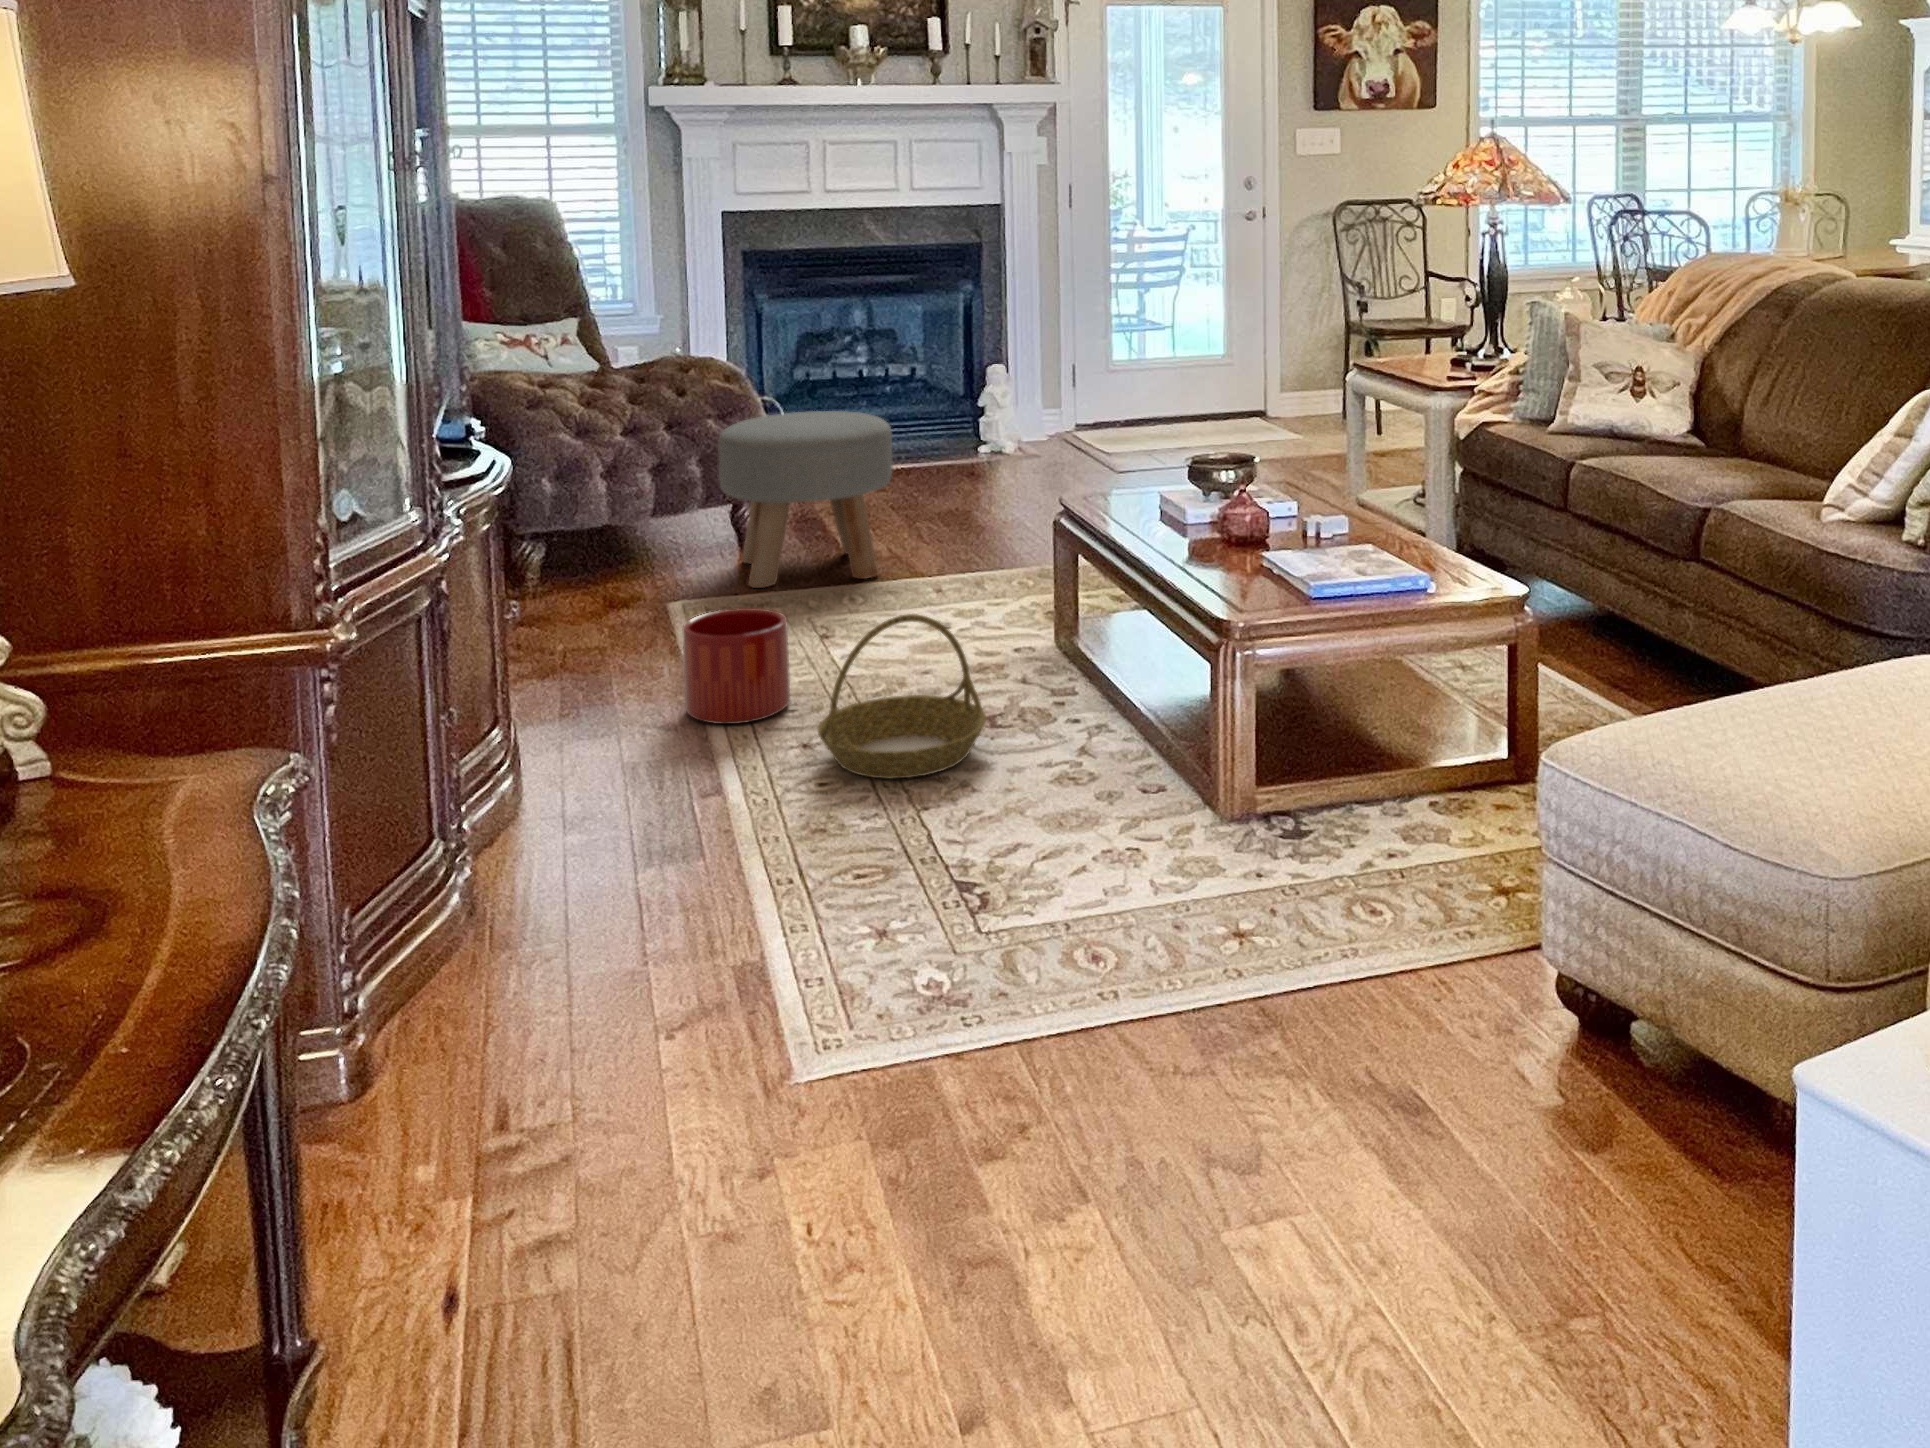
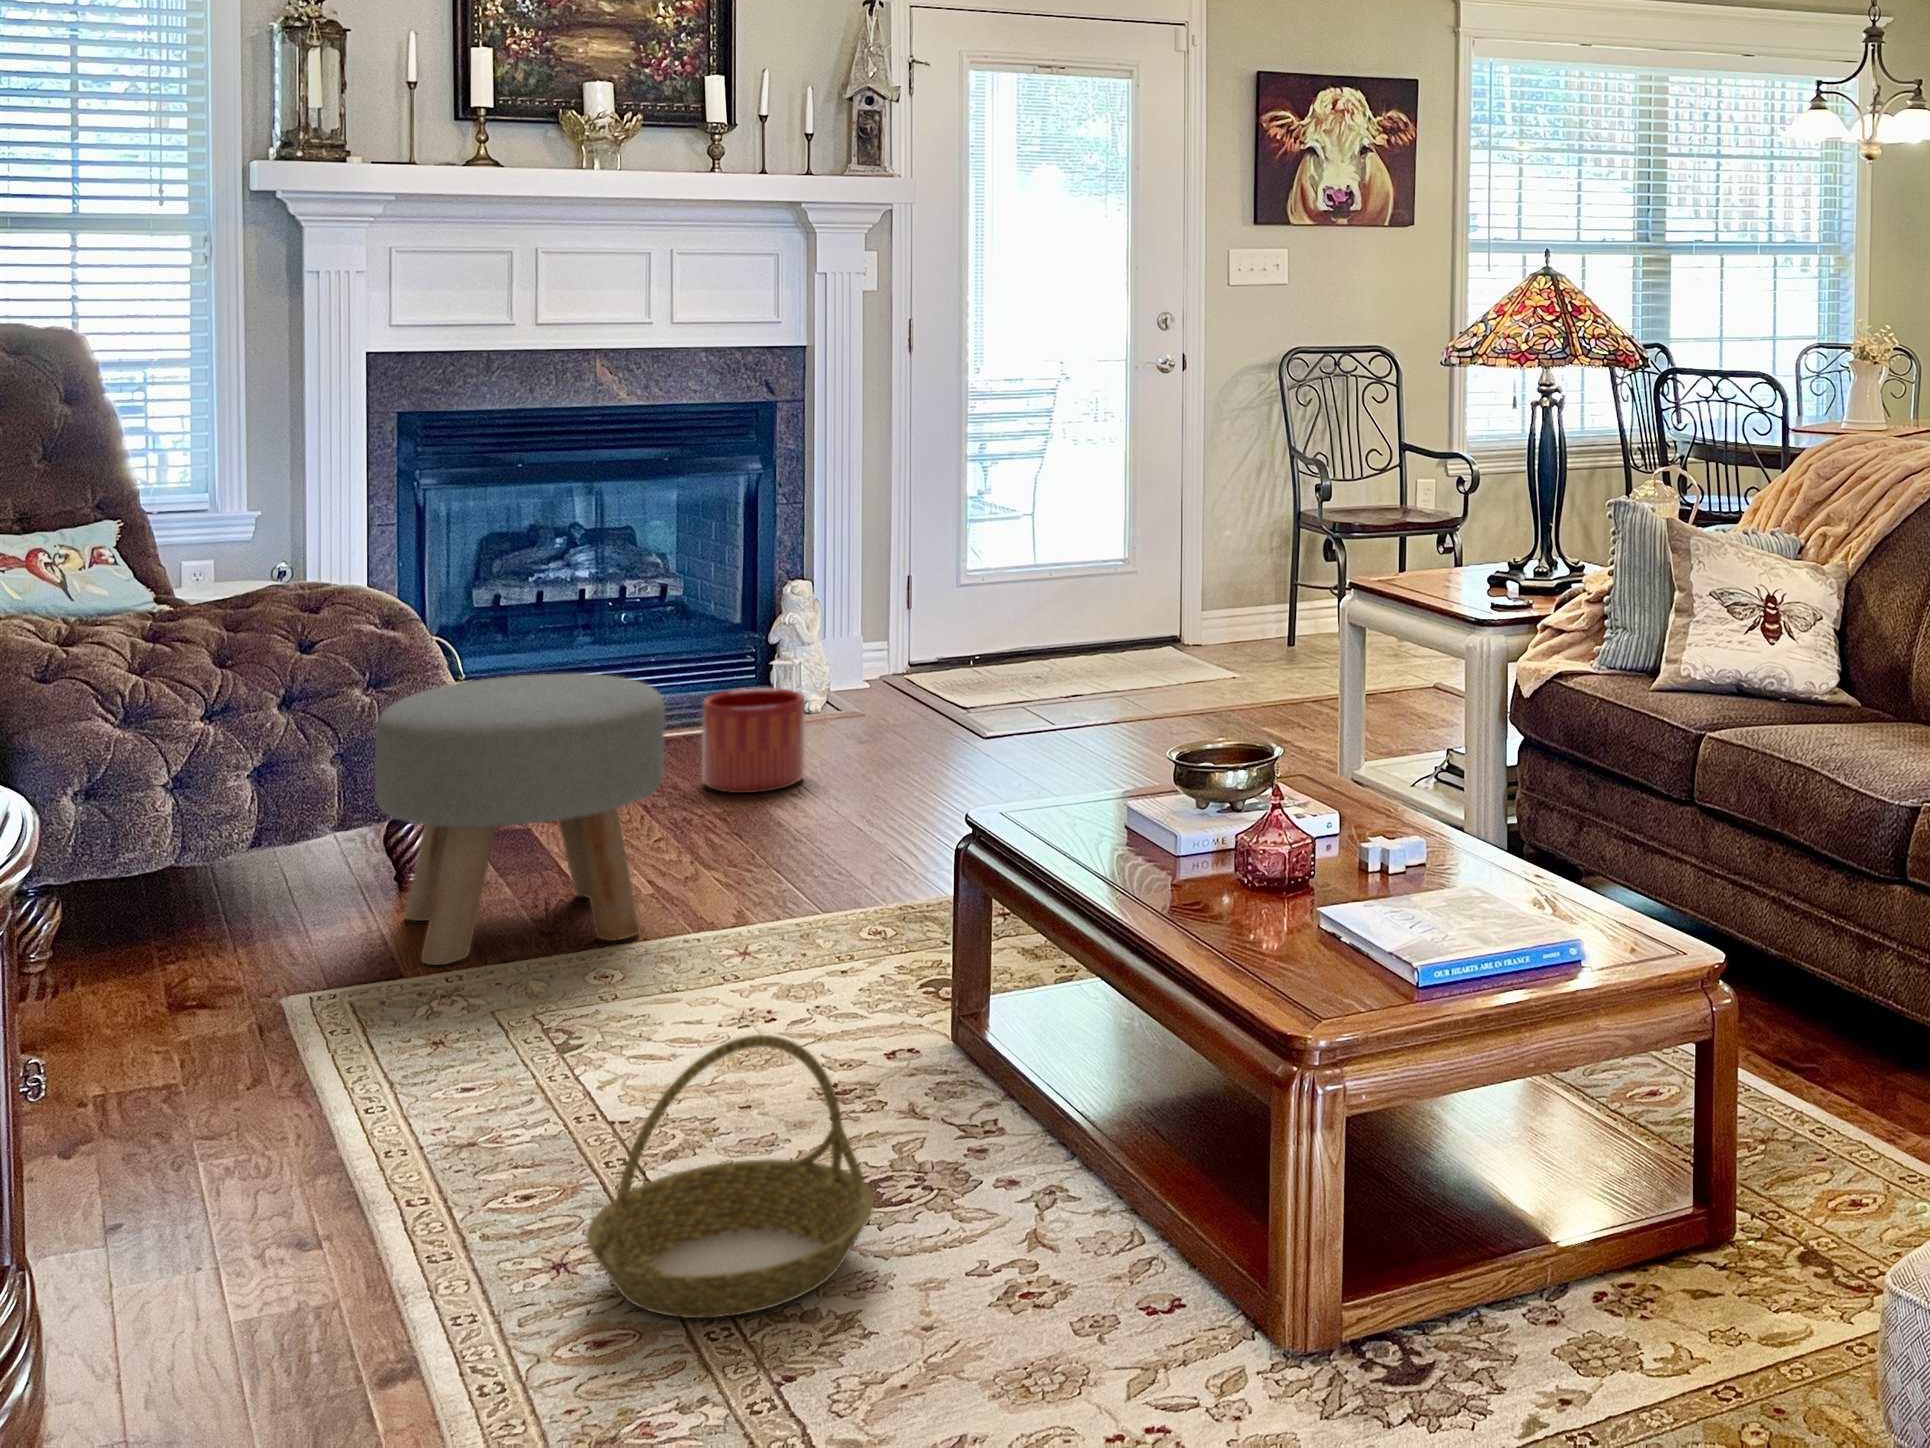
planter: present [682,608,790,724] -> present [702,688,805,793]

